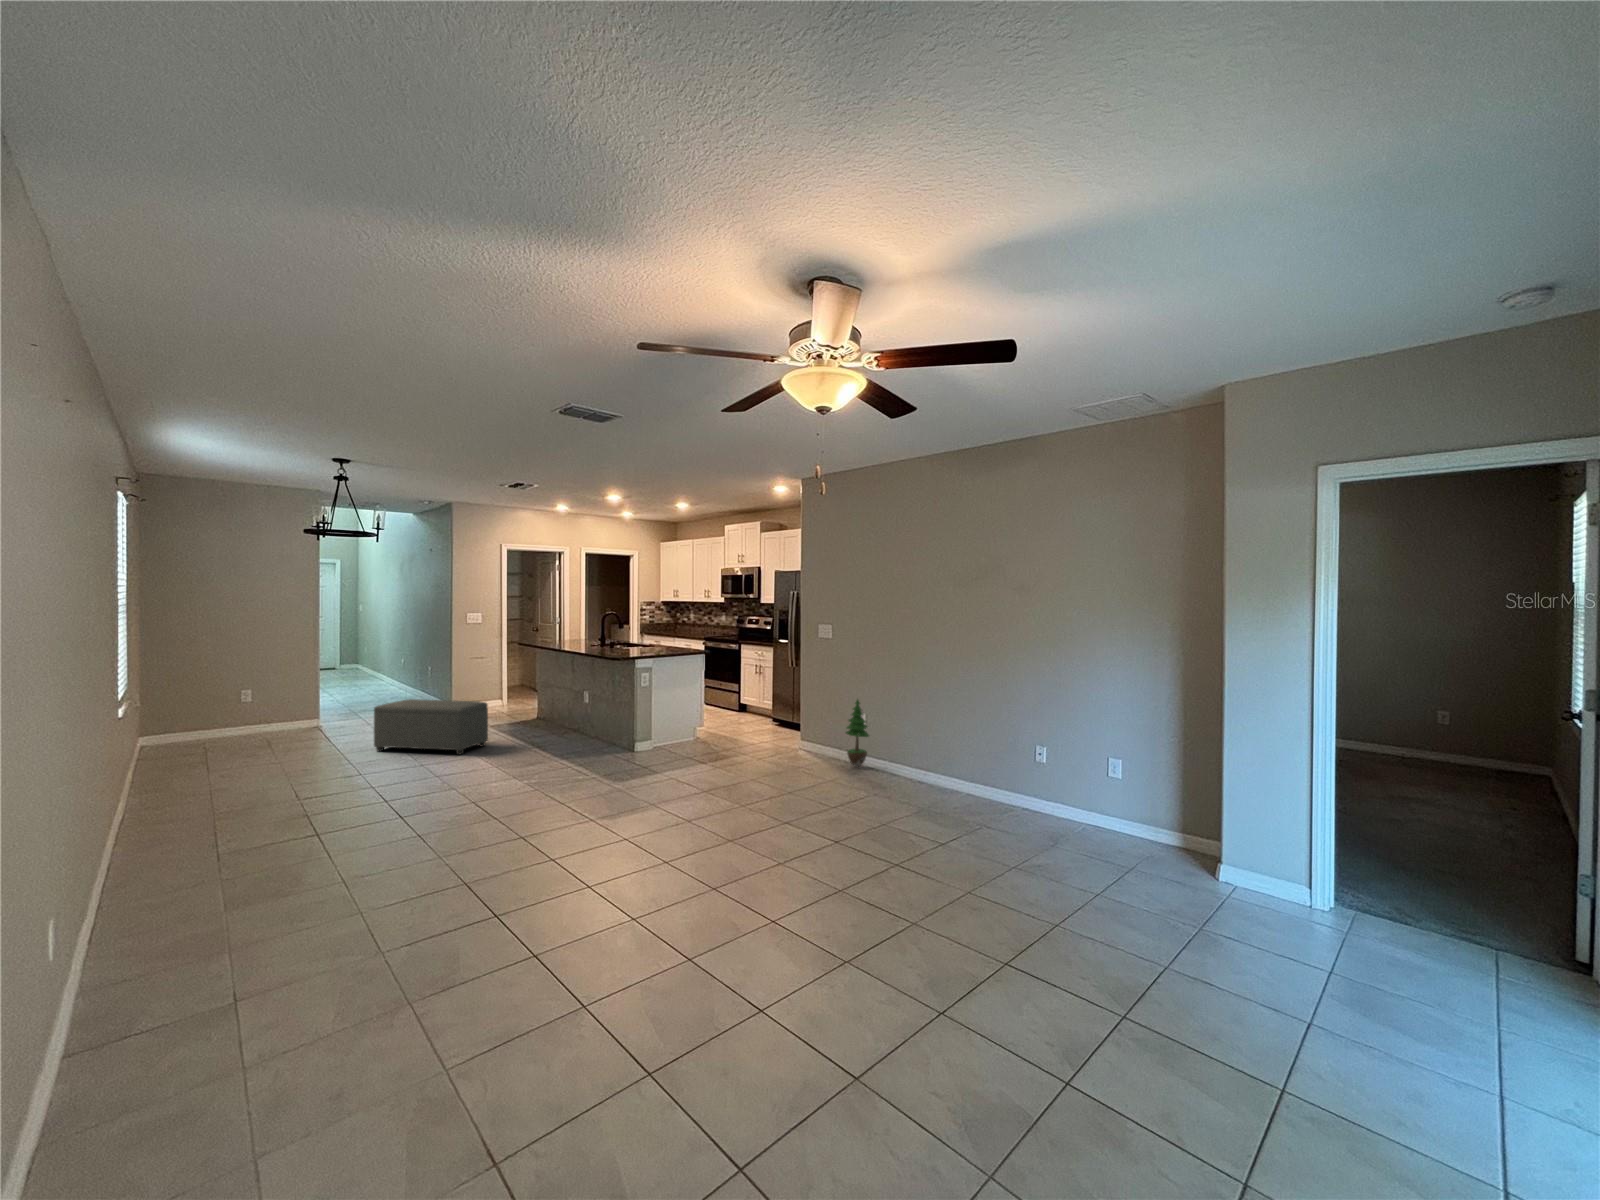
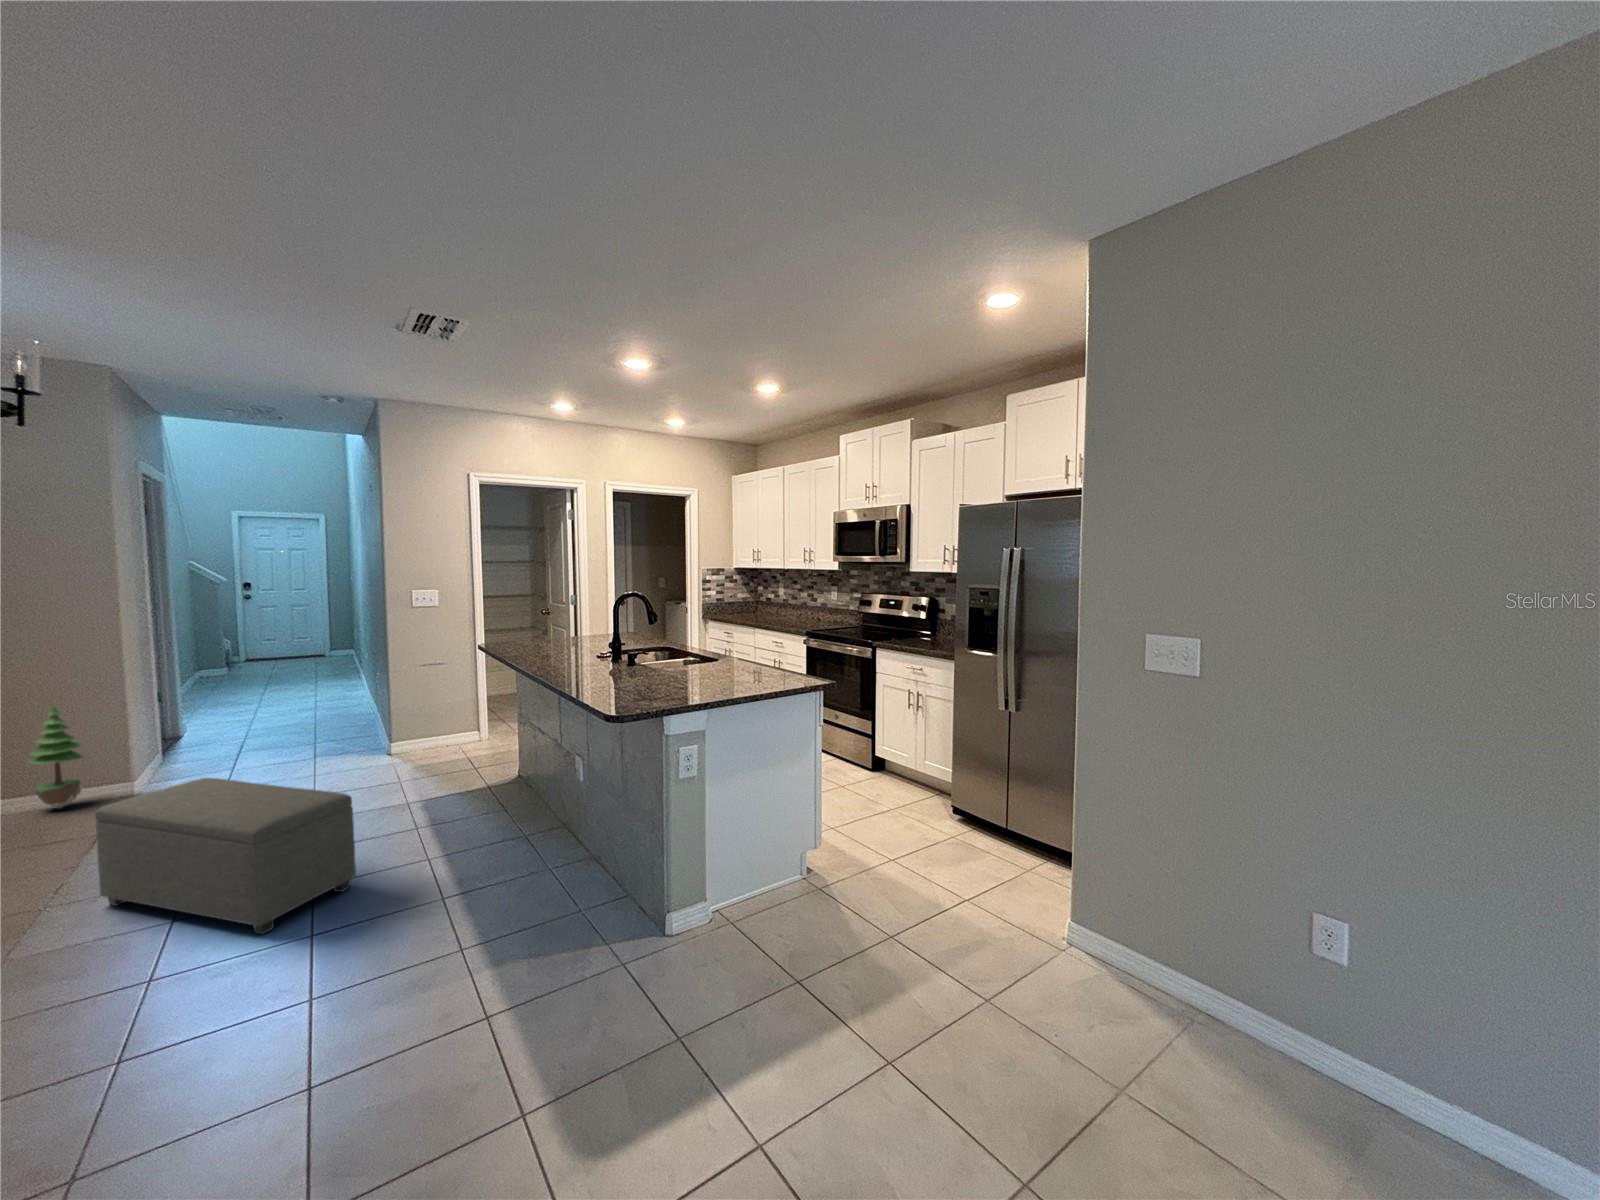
potted tree: present [846,700,869,768] -> present [29,706,83,809]

